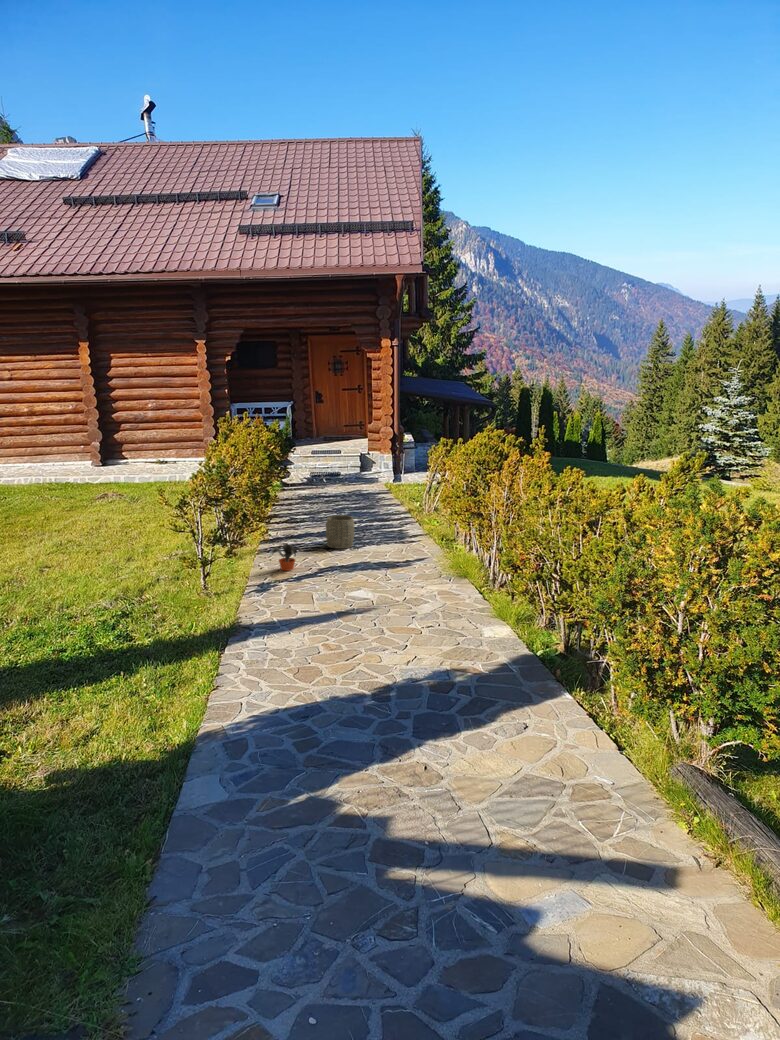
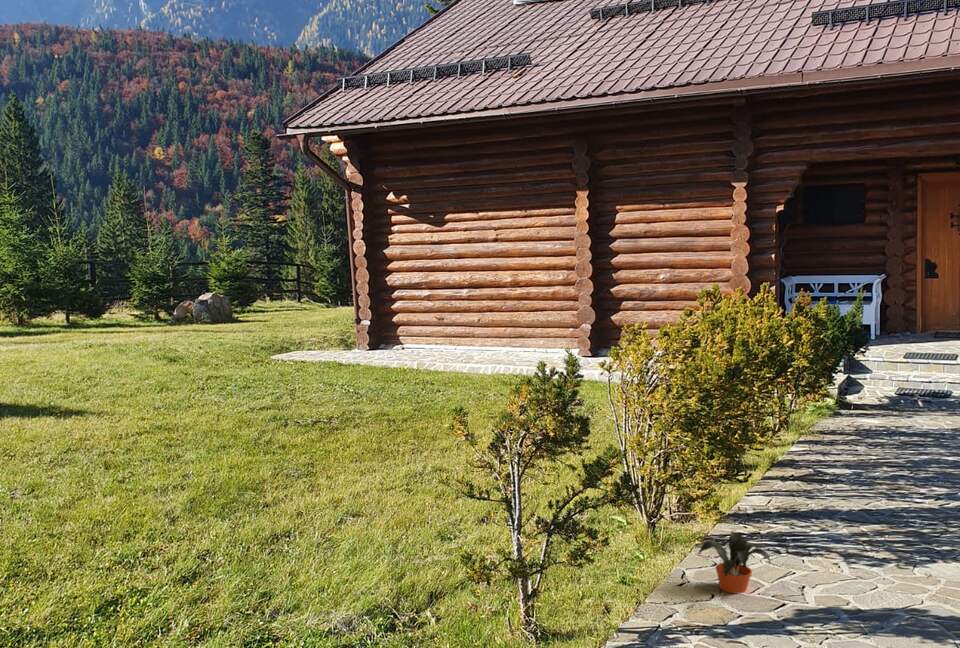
woven basket: present [326,515,354,549] -> none [849,486,917,563]

